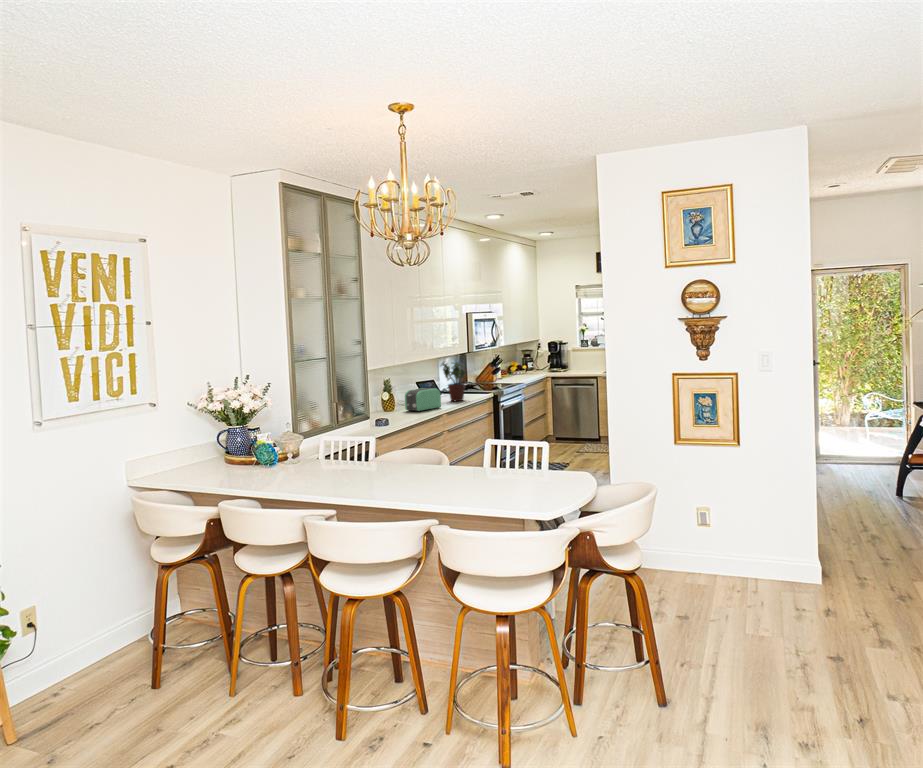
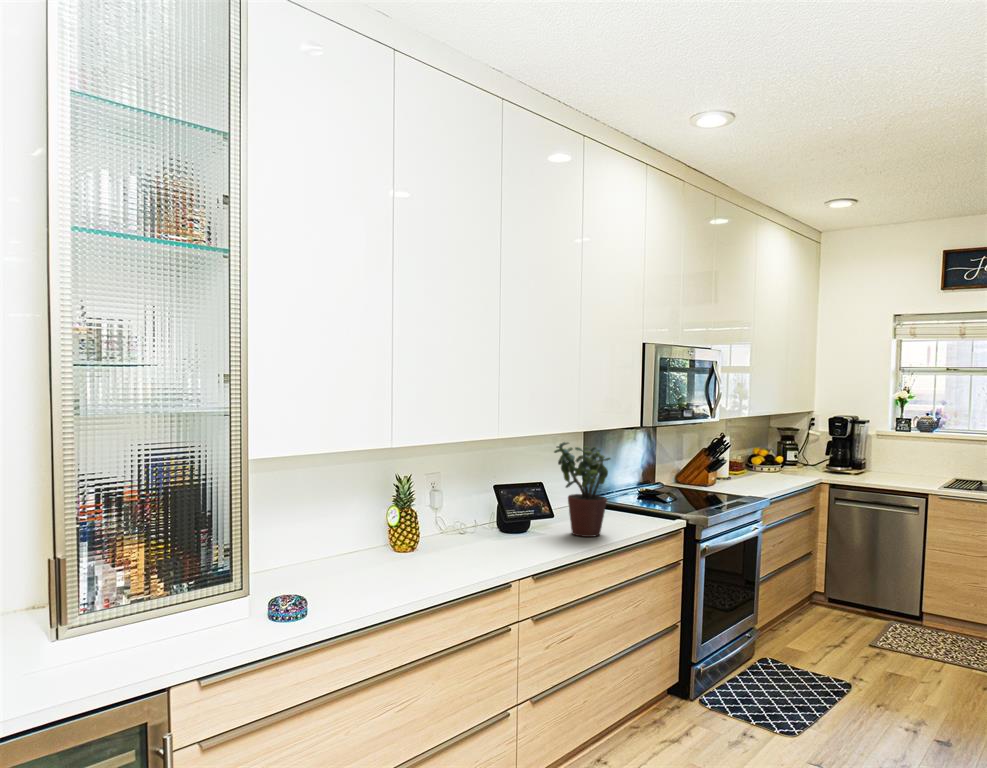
toaster: present [405,388,441,411] -> none [436,502,526,563]

